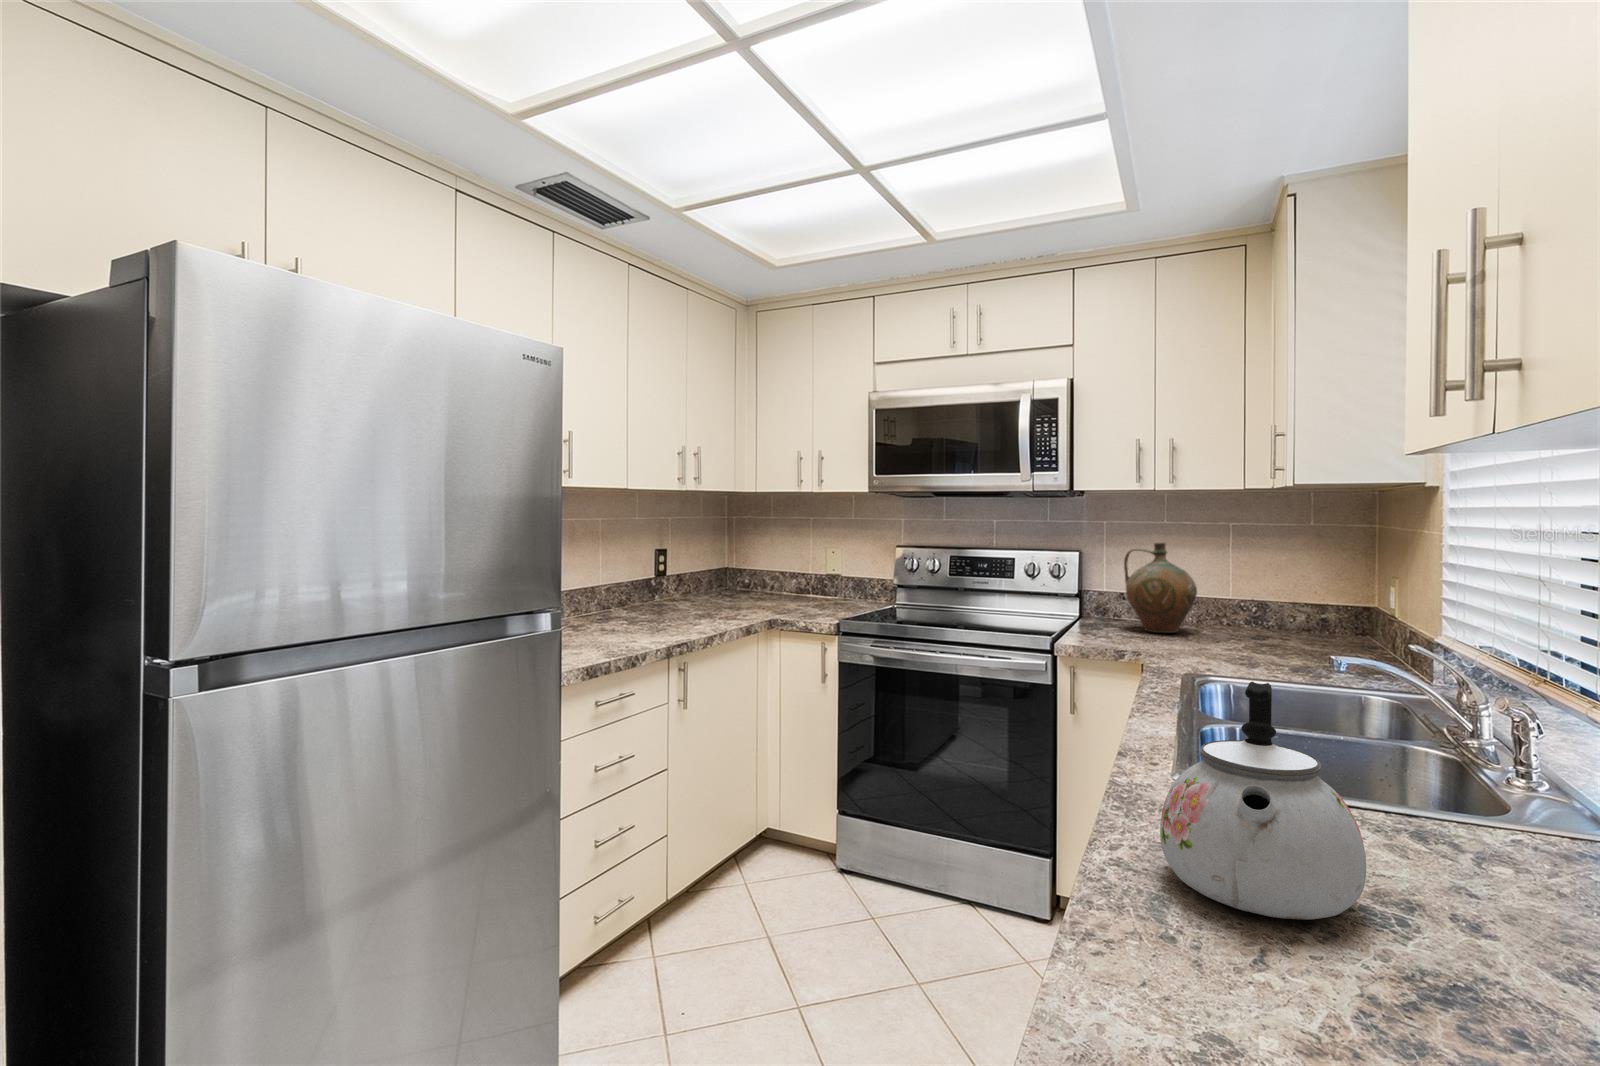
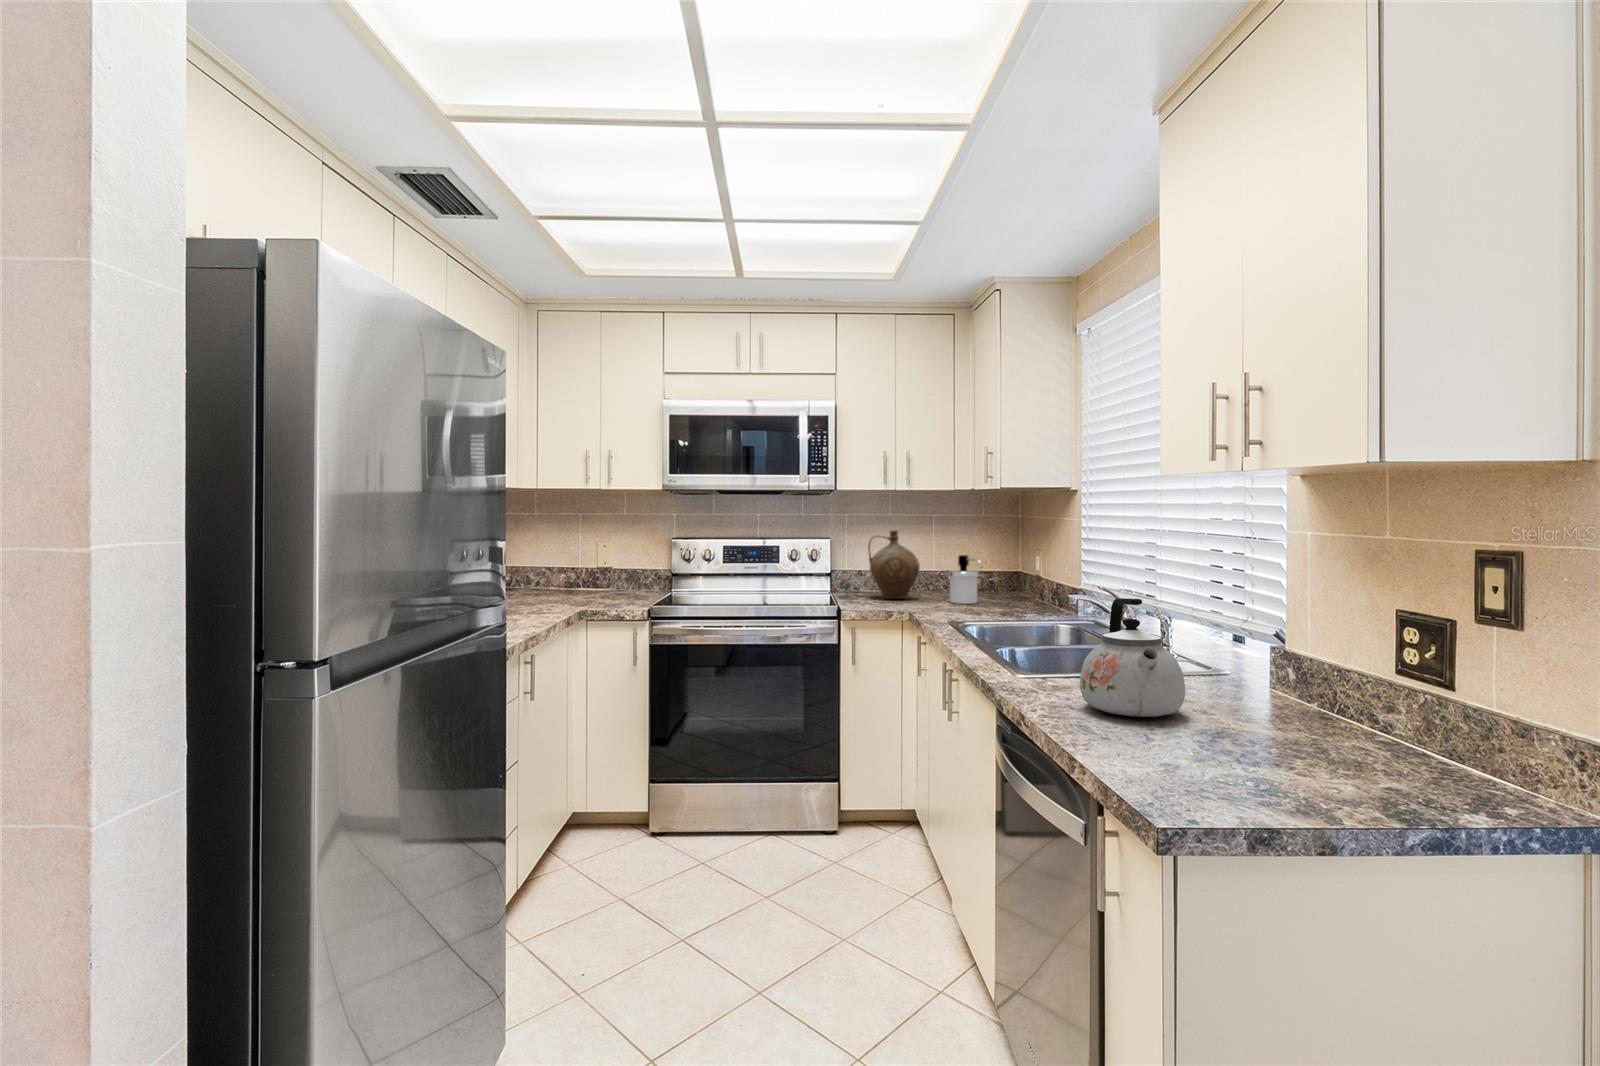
soap dispenser: none [1234,579,1280,648] -> present [949,555,982,604]

